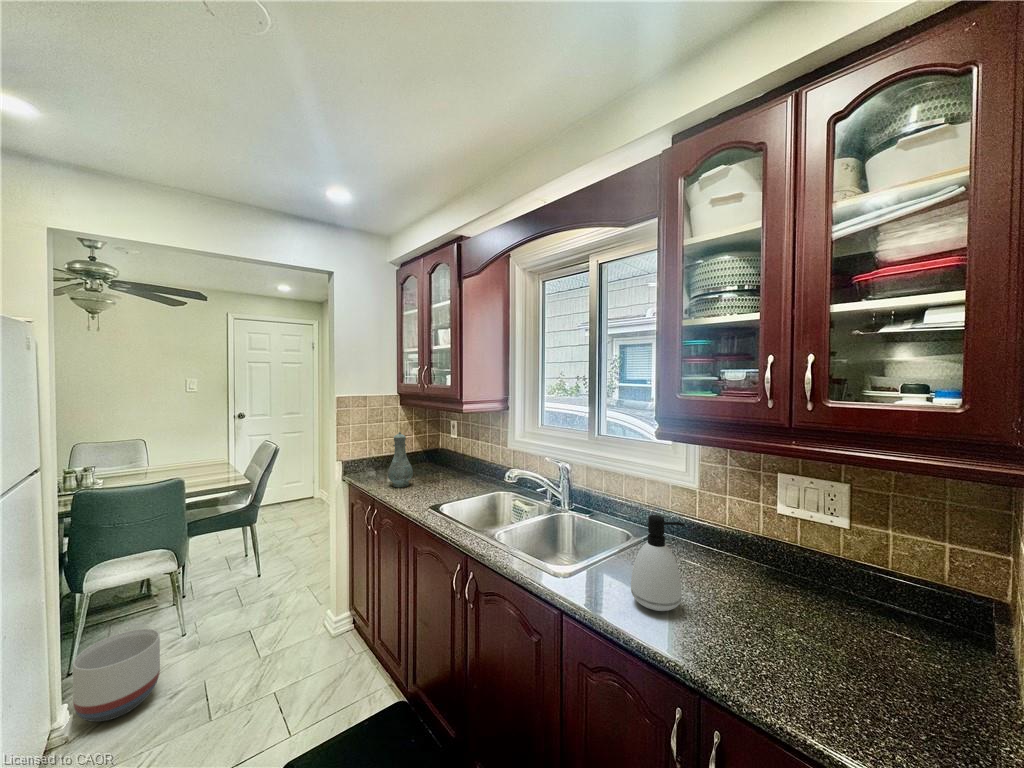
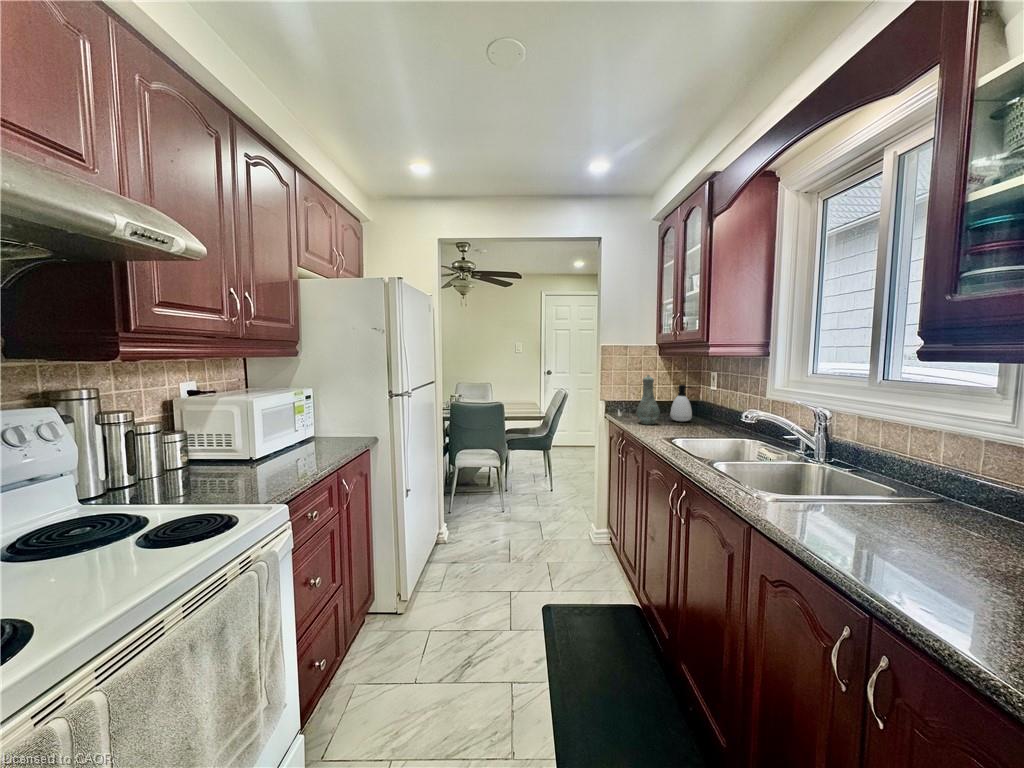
soap dispenser: present [631,515,684,611] -> present [670,385,692,422]
planter: present [73,629,160,722] -> none [450,491,488,537]

